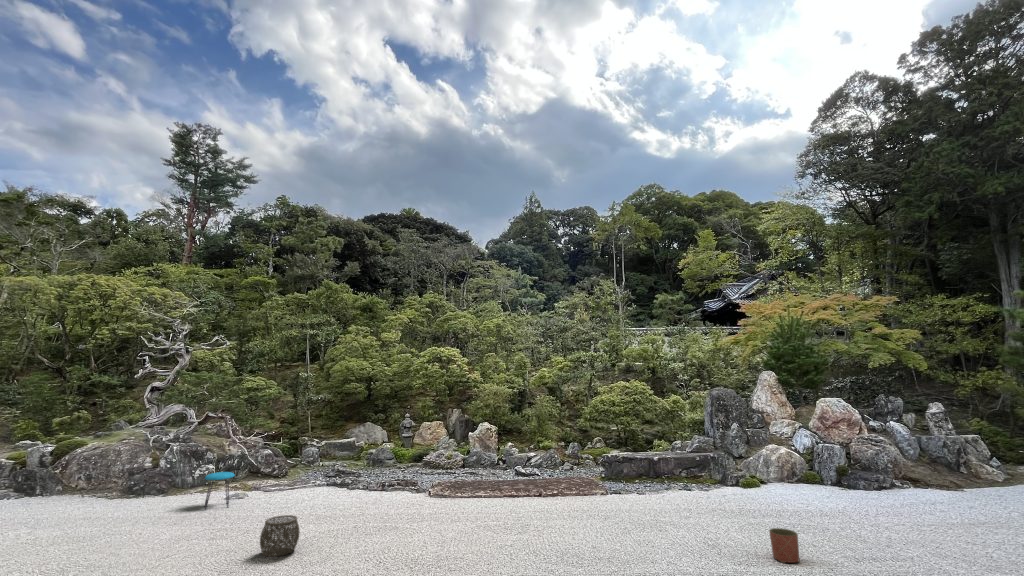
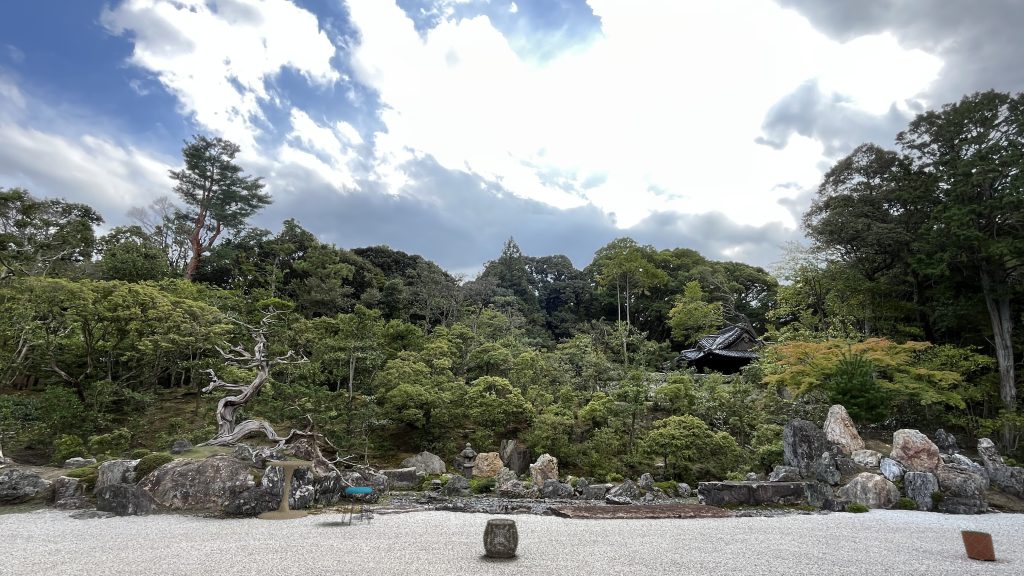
pedestal table: none [140,445,199,502] -> present [258,461,313,520]

